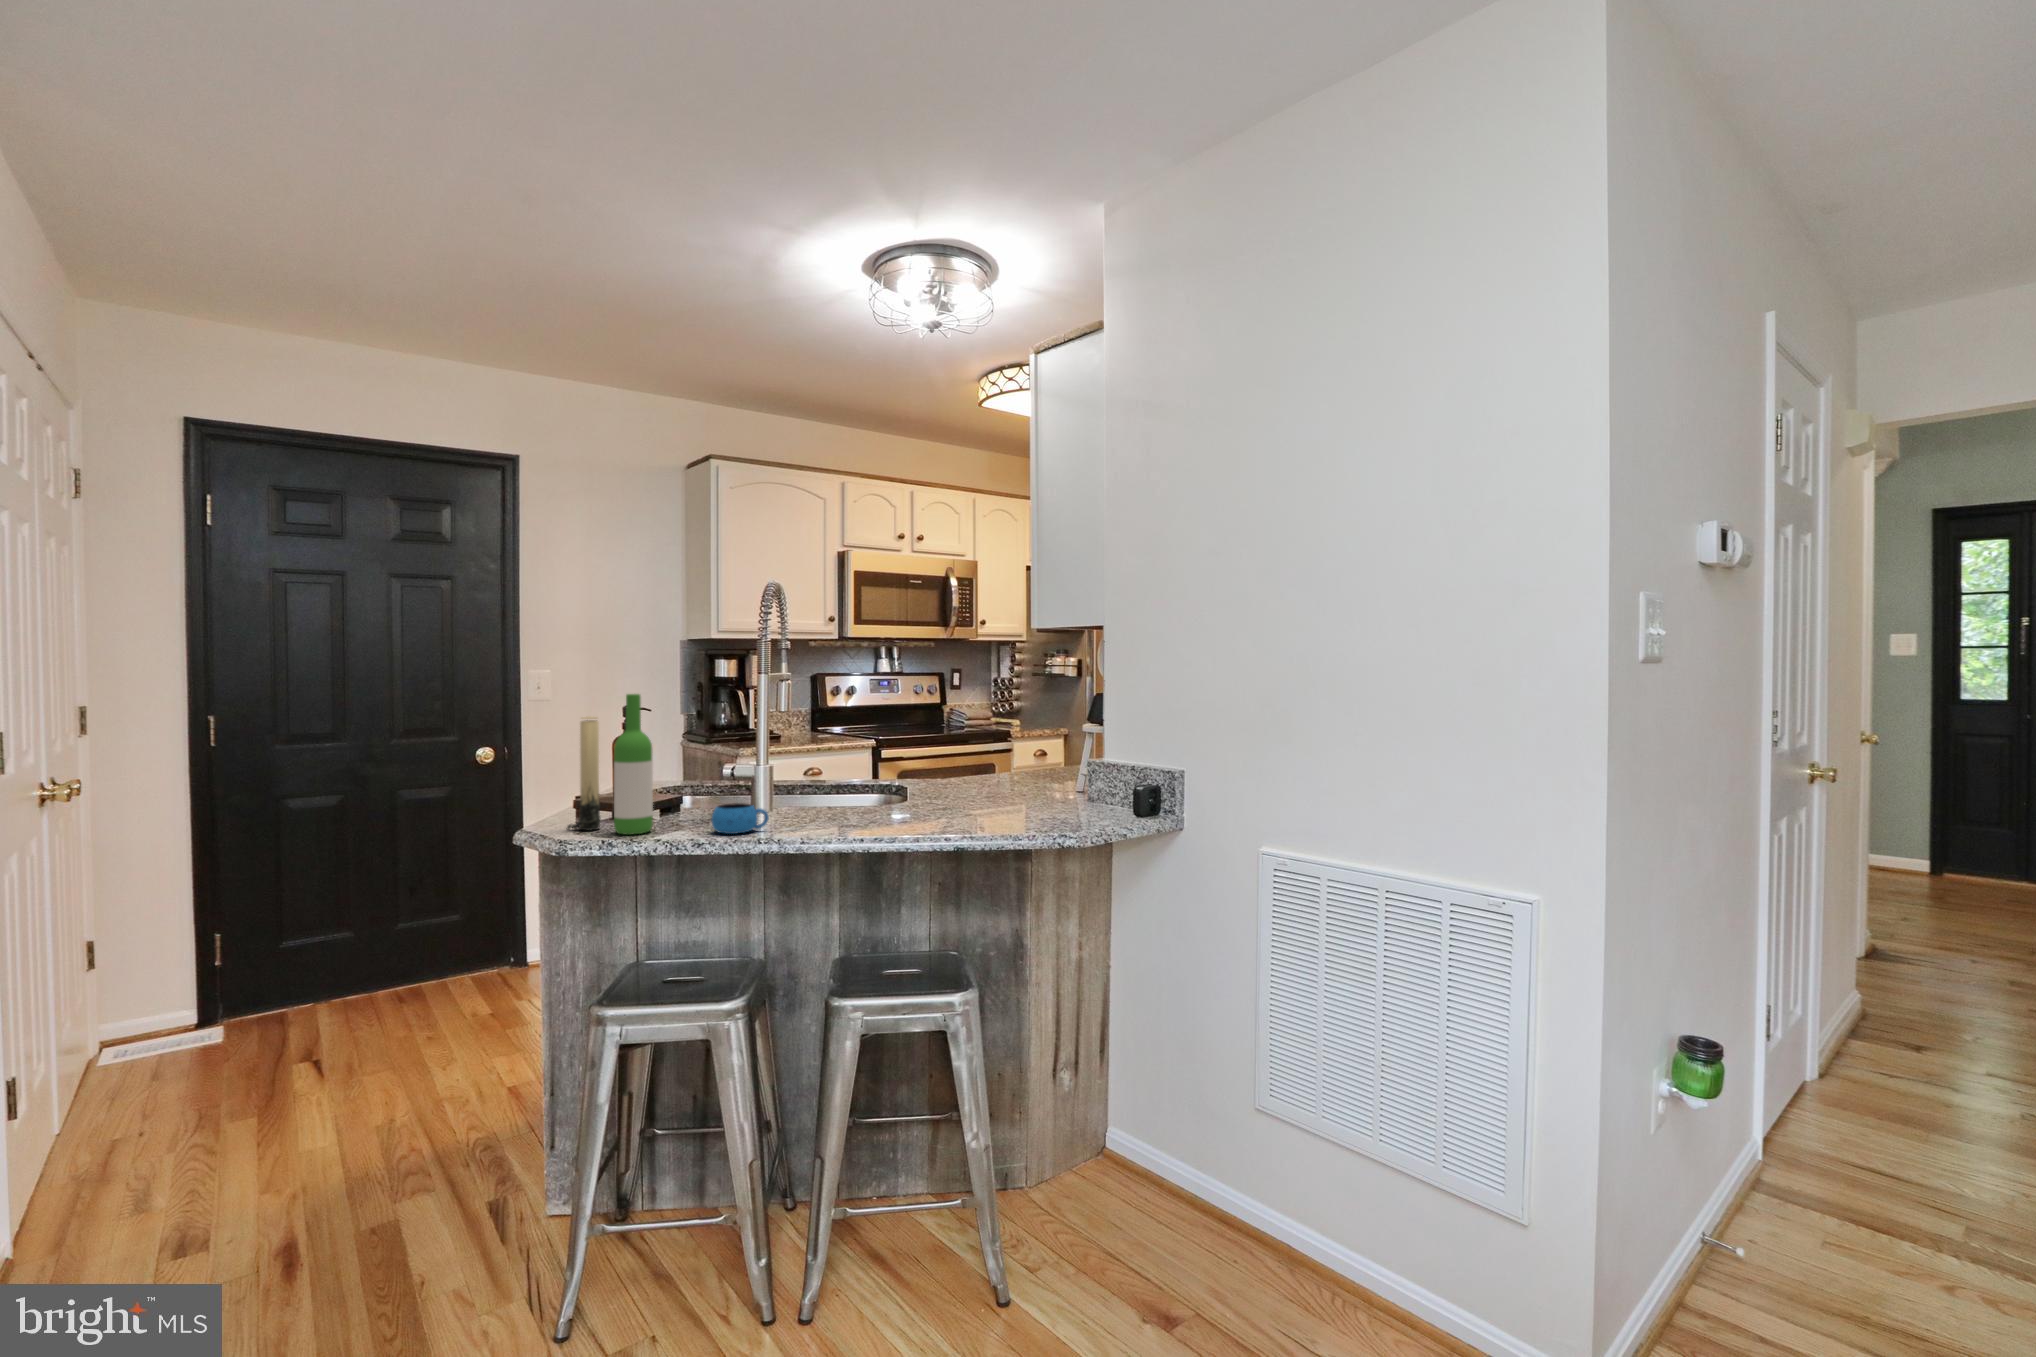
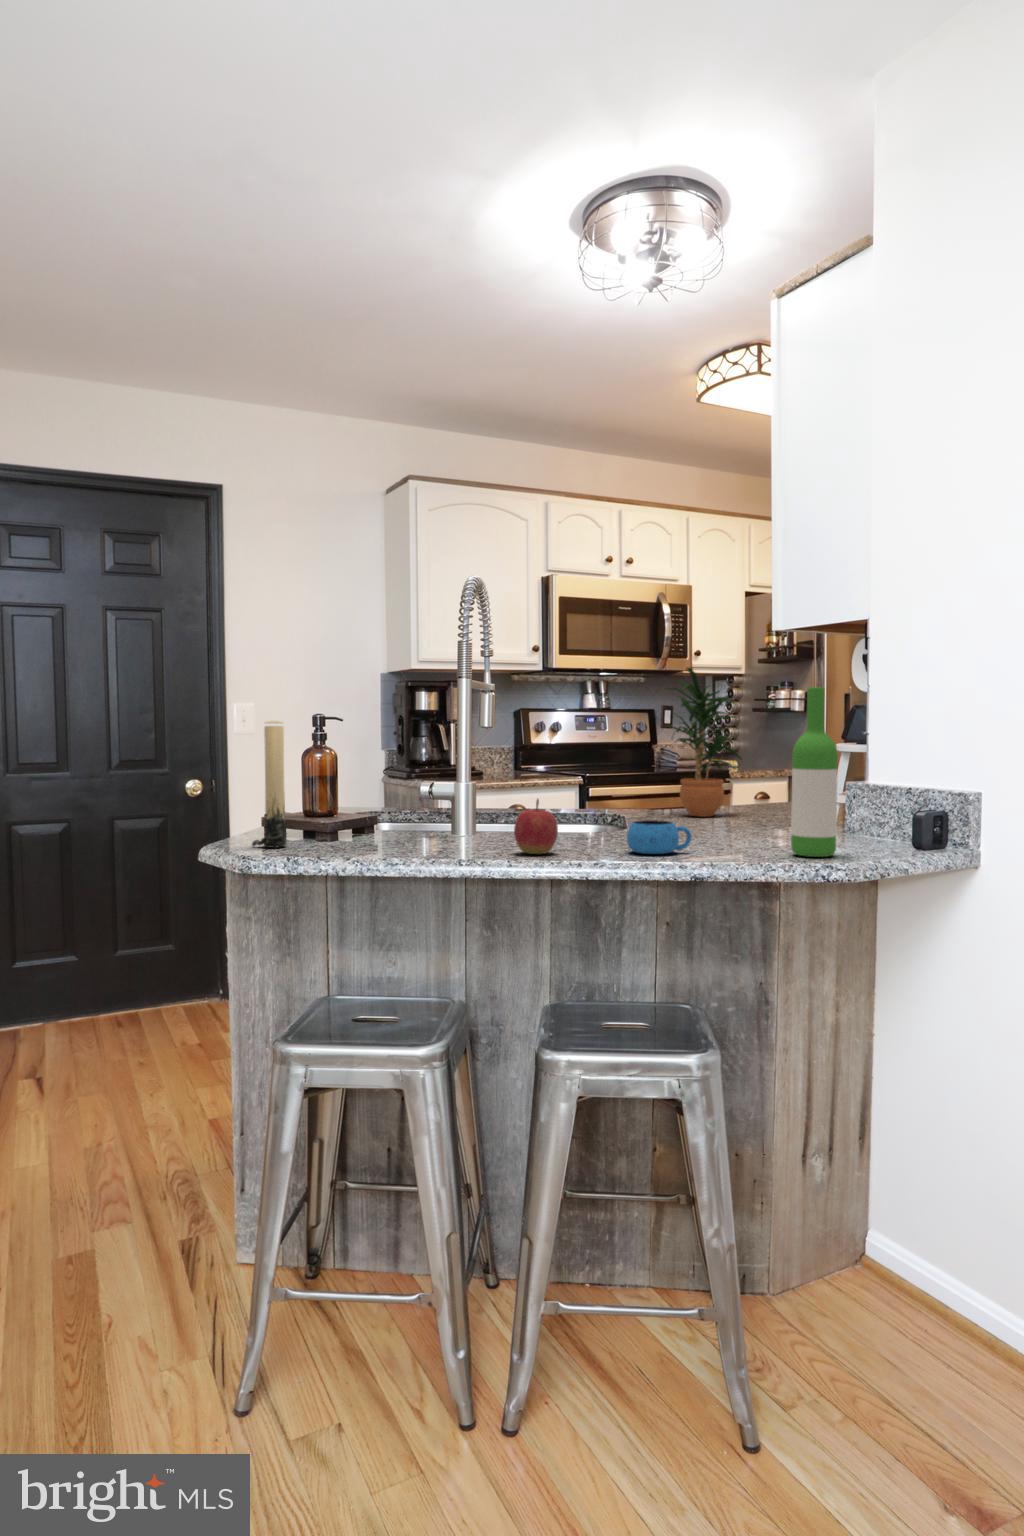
potted plant: none [943,655,1011,784] -> present [665,667,741,817]
wine bottle: present [614,694,653,835] -> present [791,687,838,857]
apple: none [810,783,847,831] -> present [514,799,558,854]
mug: present [712,803,769,834] -> present [627,820,691,854]

